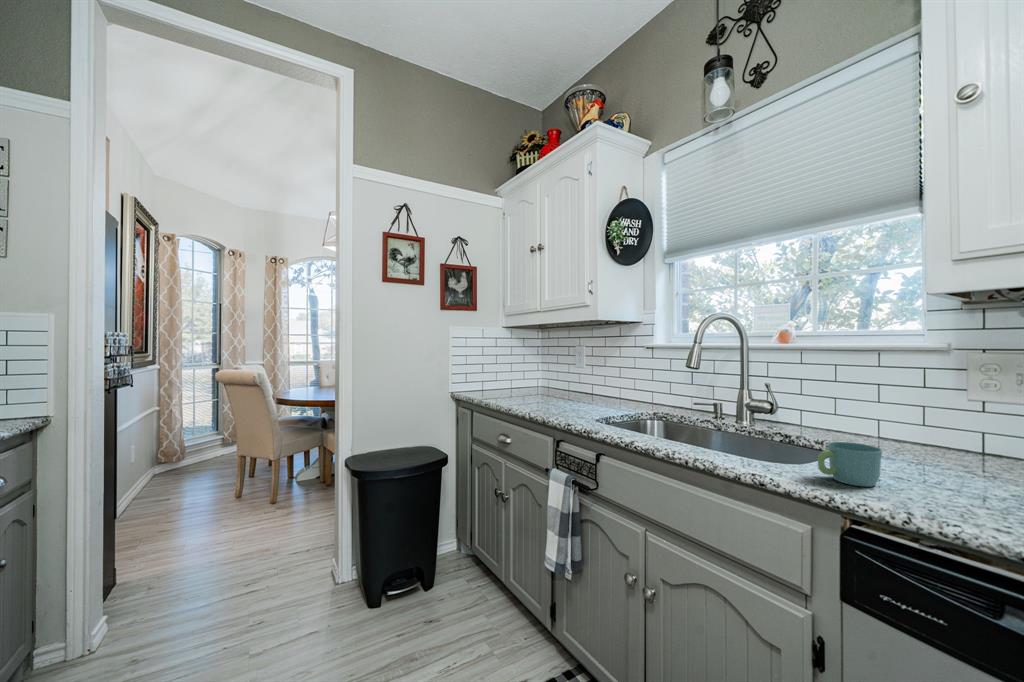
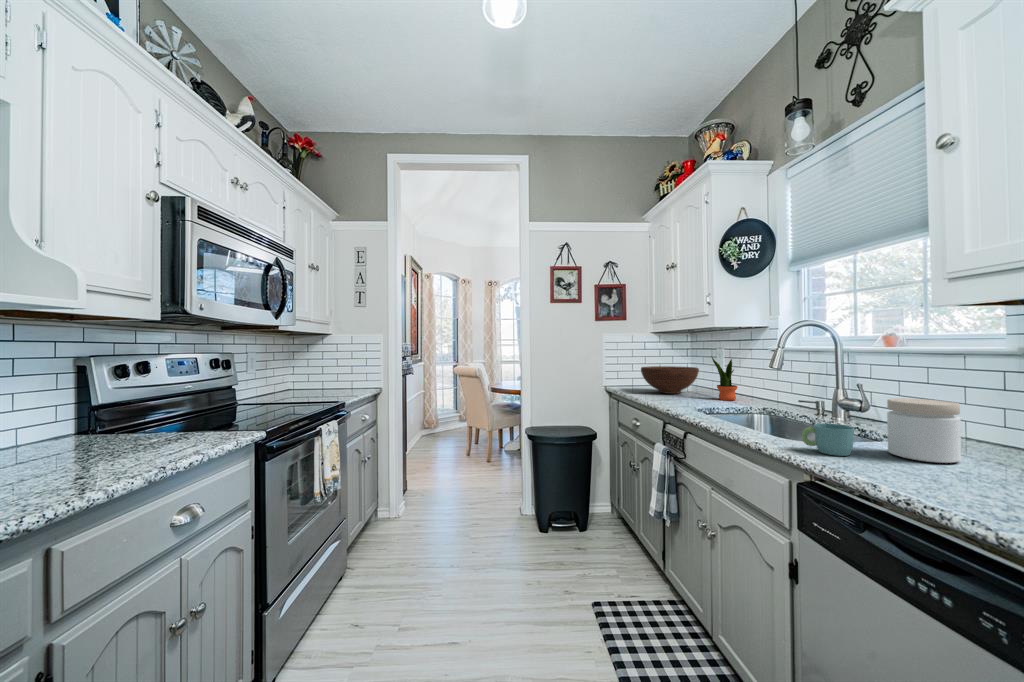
potted plant: none [584,353,613,405] -> present [712,357,737,400]
fruit bowl: none [500,367,565,399] -> present [641,366,699,394]
jar: none [883,404,970,482] -> present [887,398,961,463]

